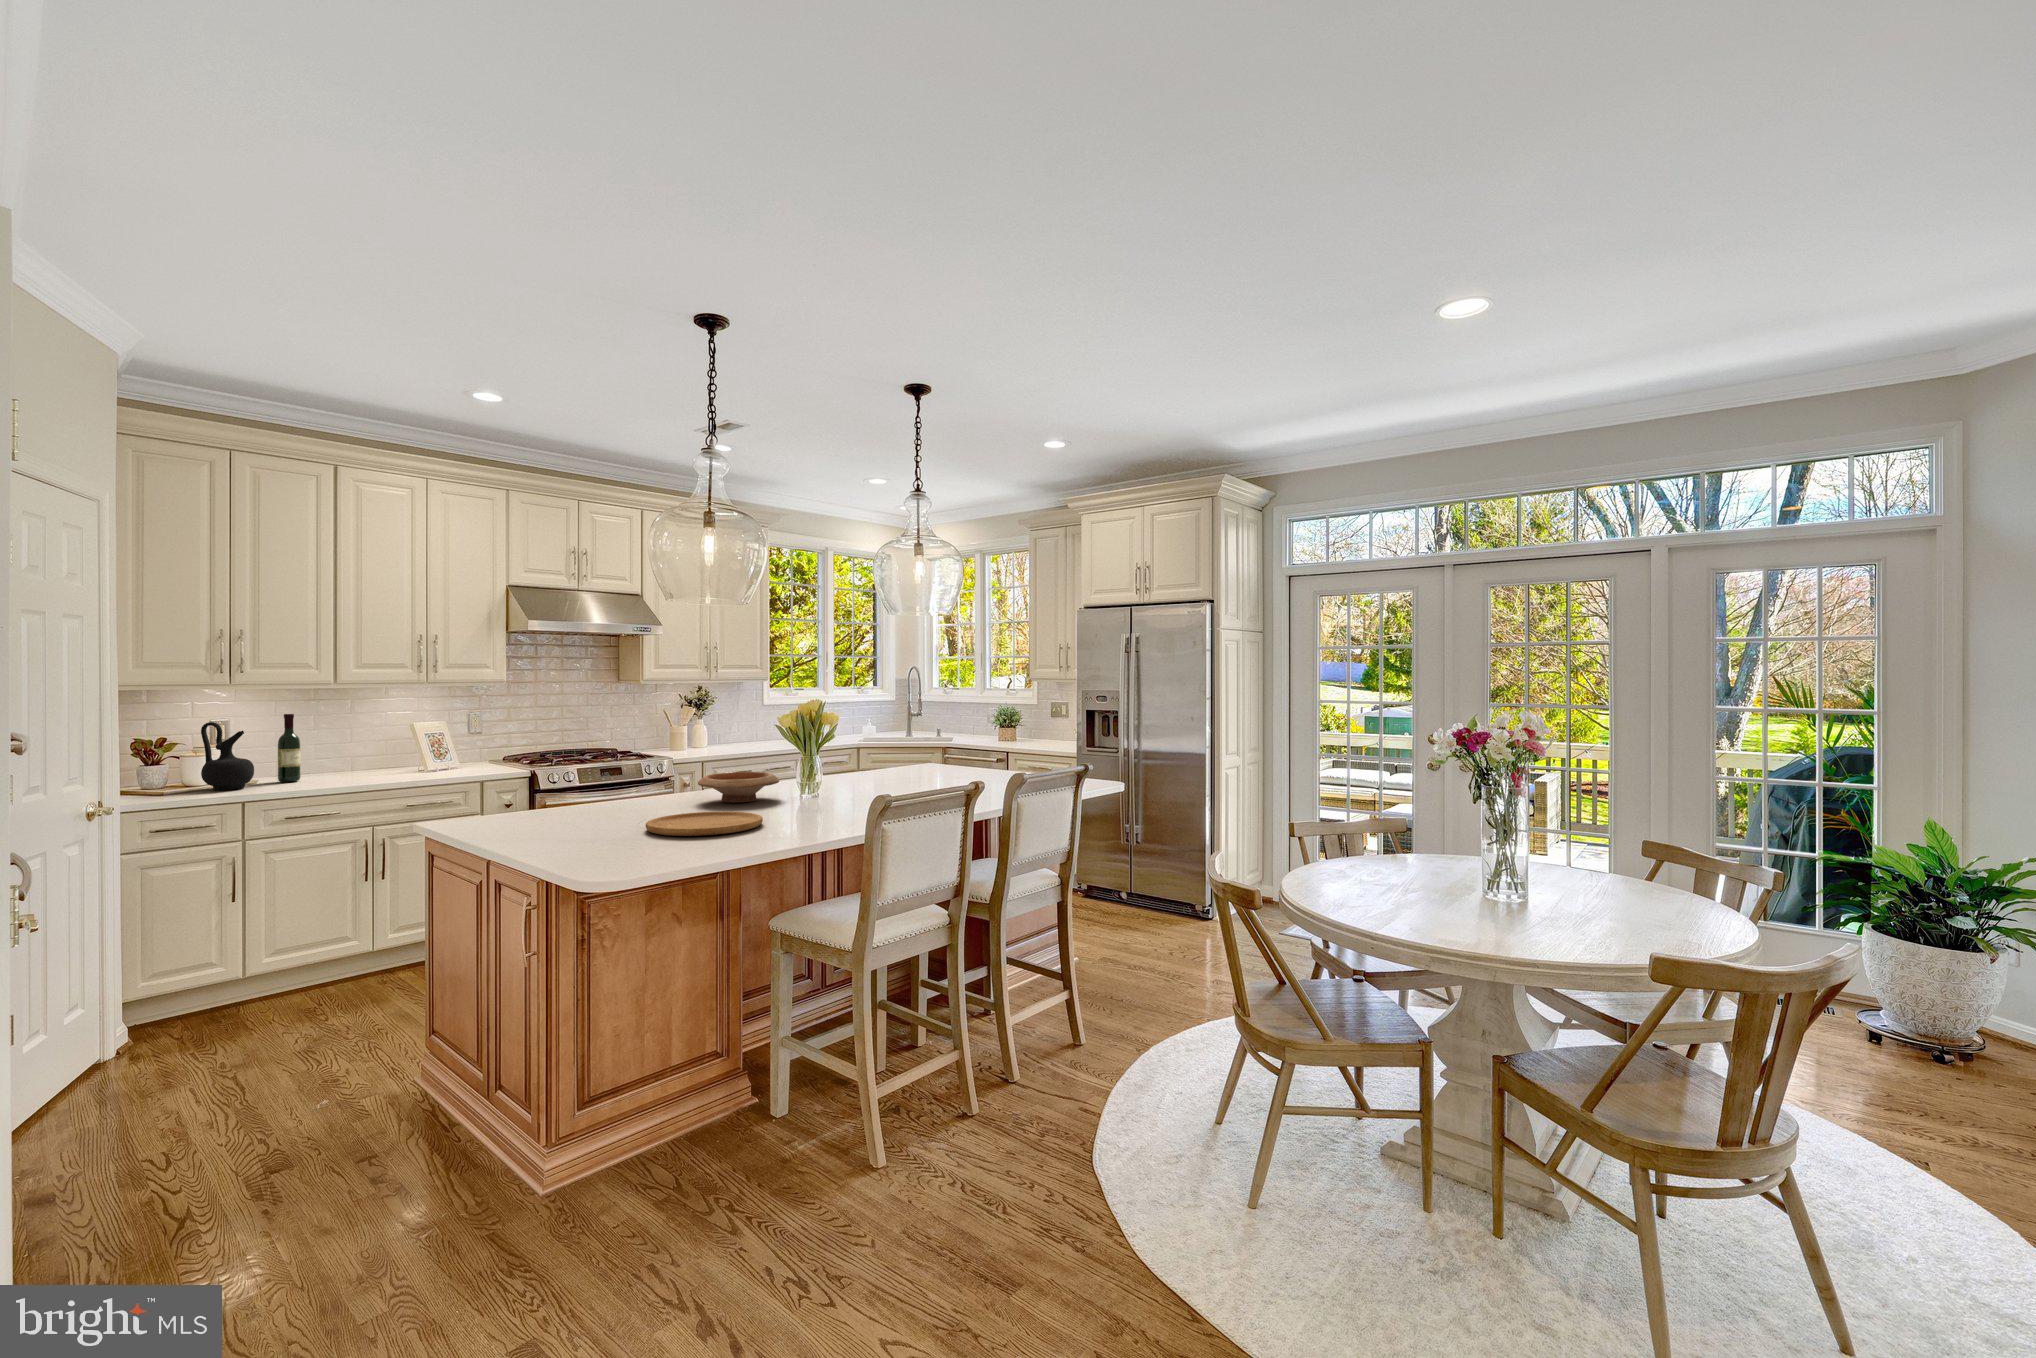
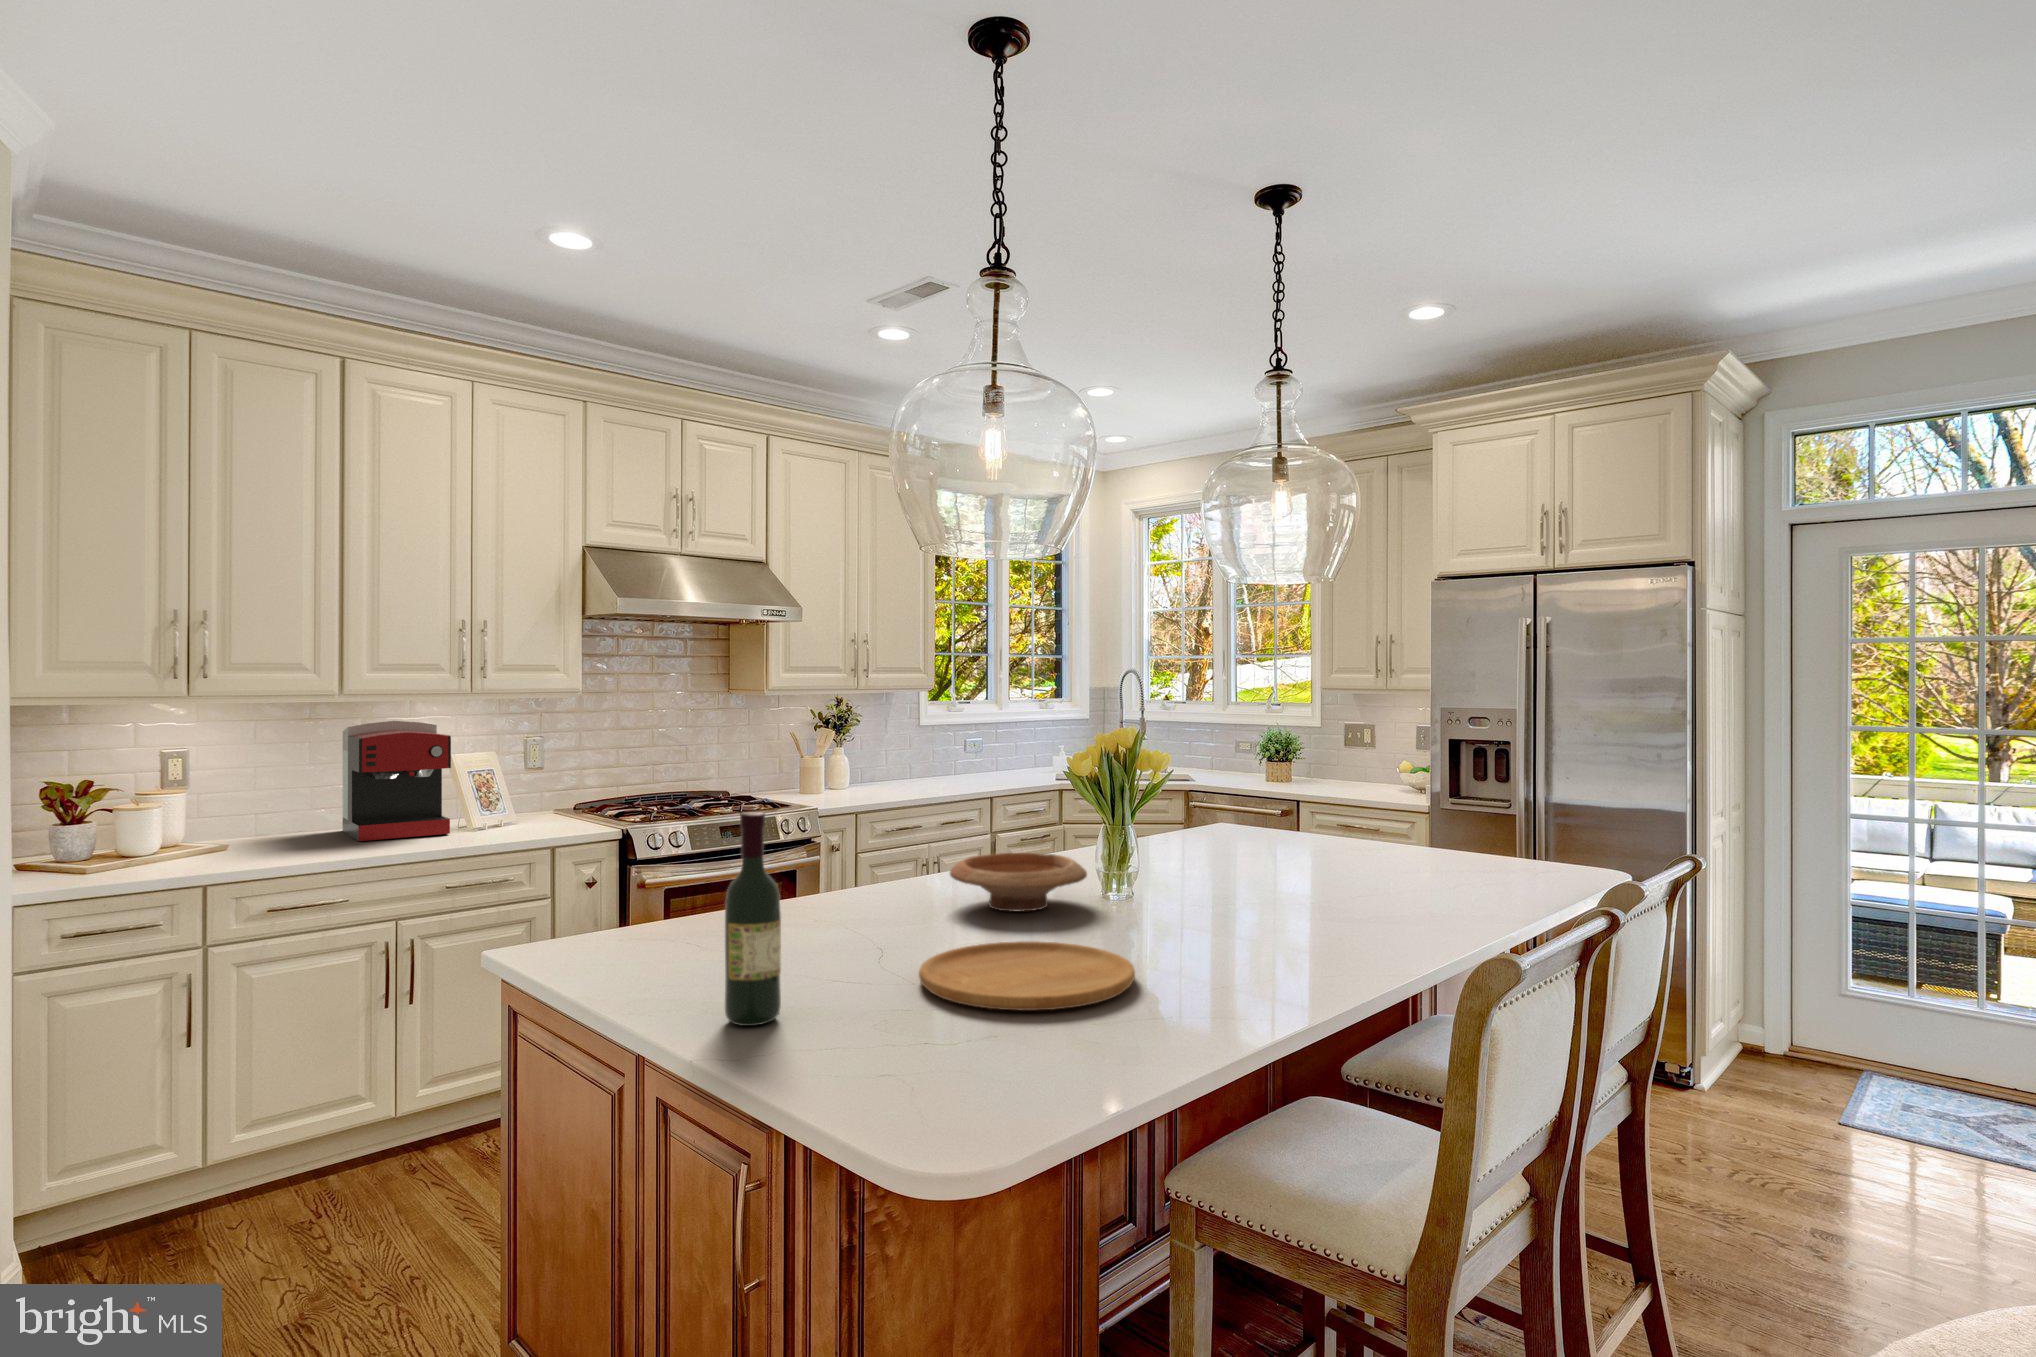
coffee maker: none [337,700,412,778] -> present [343,721,451,841]
wine bottle: present [278,714,301,782] -> present [725,812,781,1026]
ceramic jug: present [201,722,254,790] -> none [141,757,220,865]

